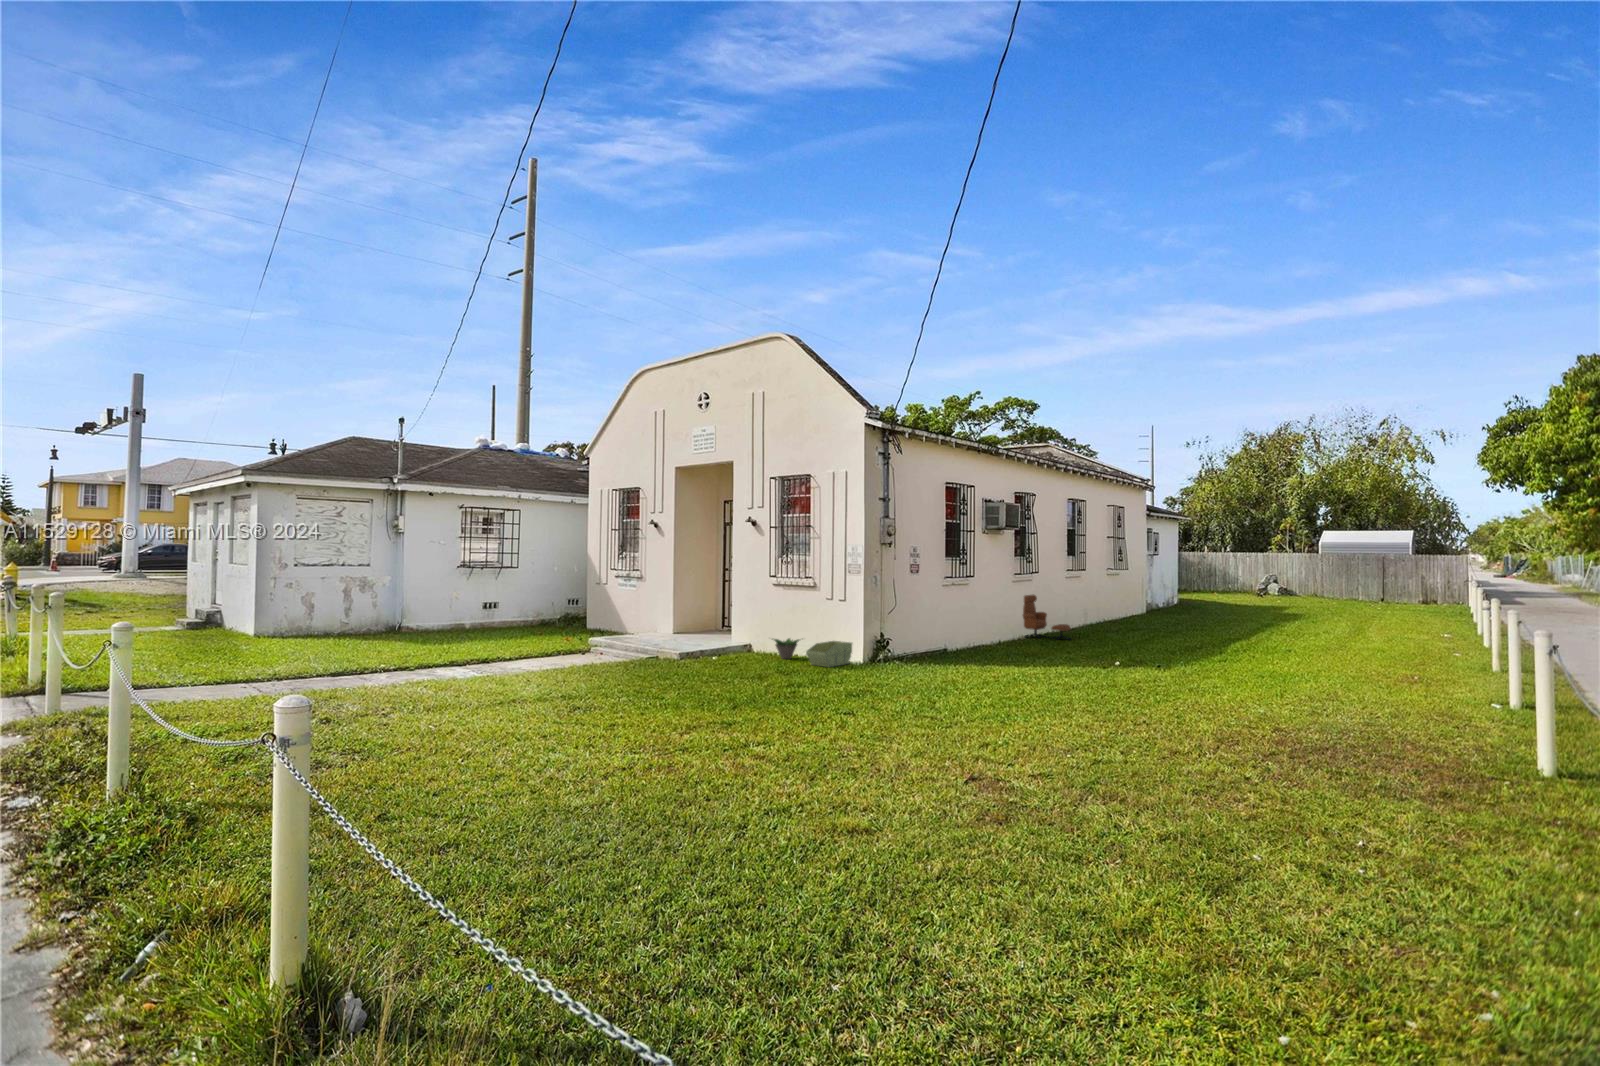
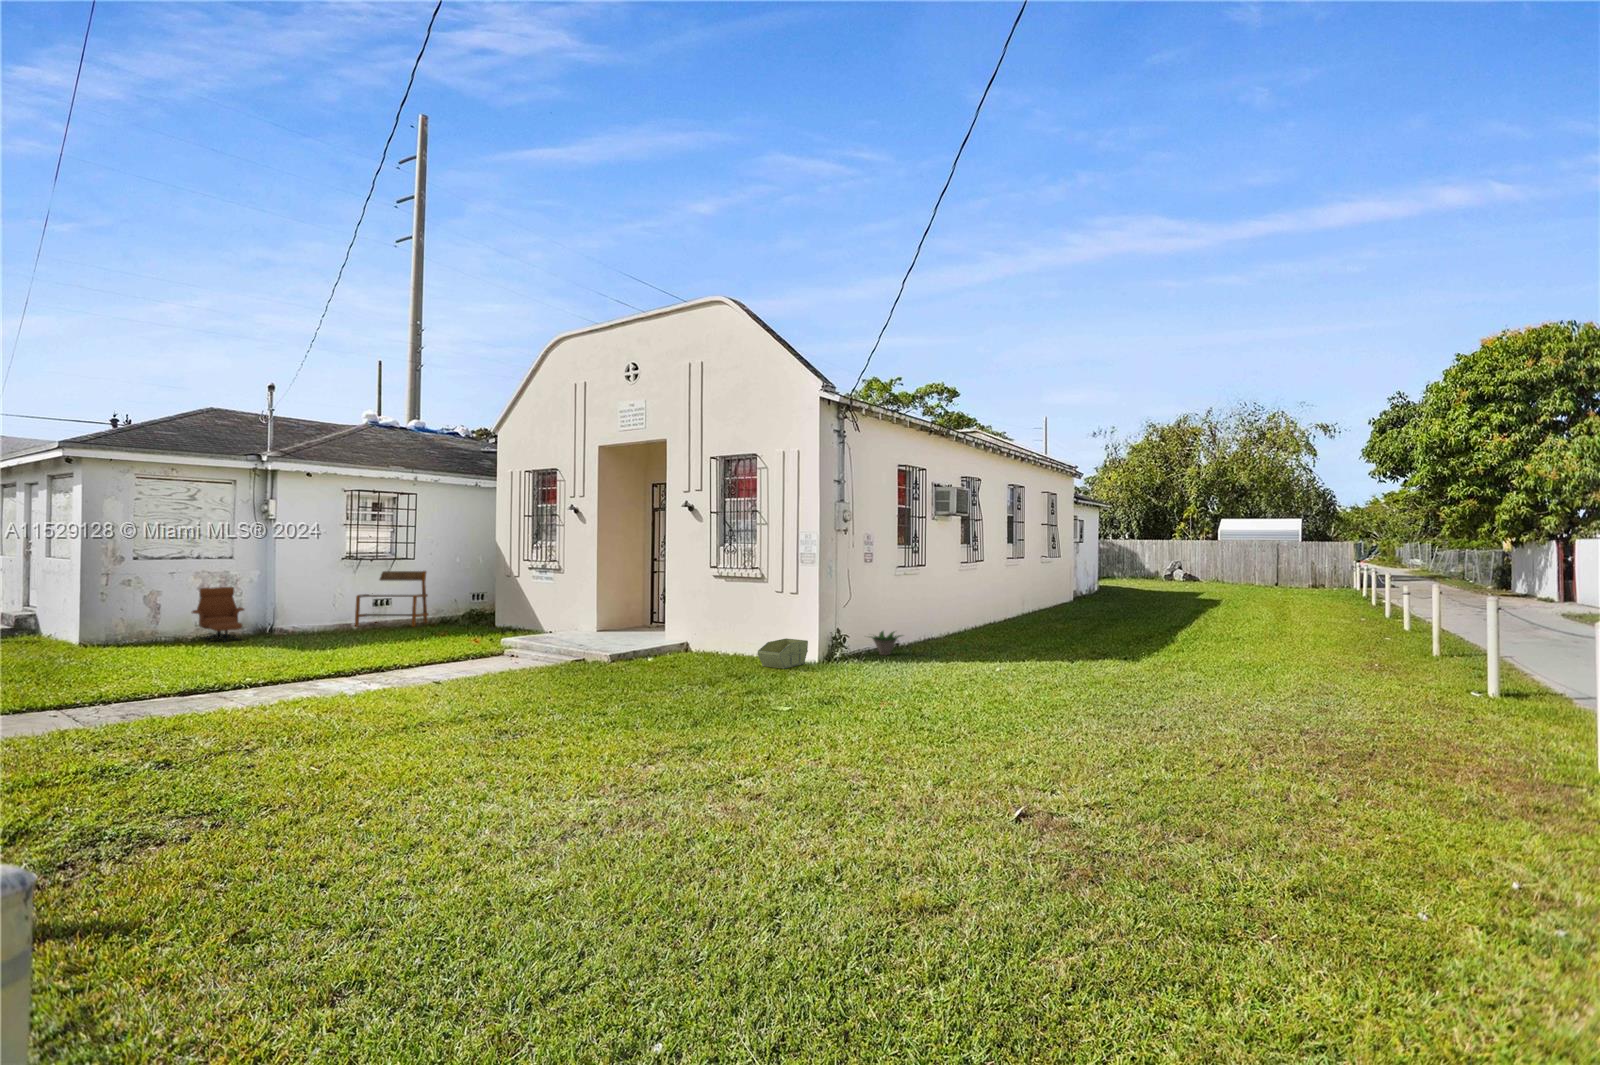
bench: none [469,578,530,628] -> present [355,571,429,627]
lounge chair: present [1023,595,1071,640] -> present [192,587,244,642]
decorative plant: present [774,638,799,659] -> present [871,631,901,655]

